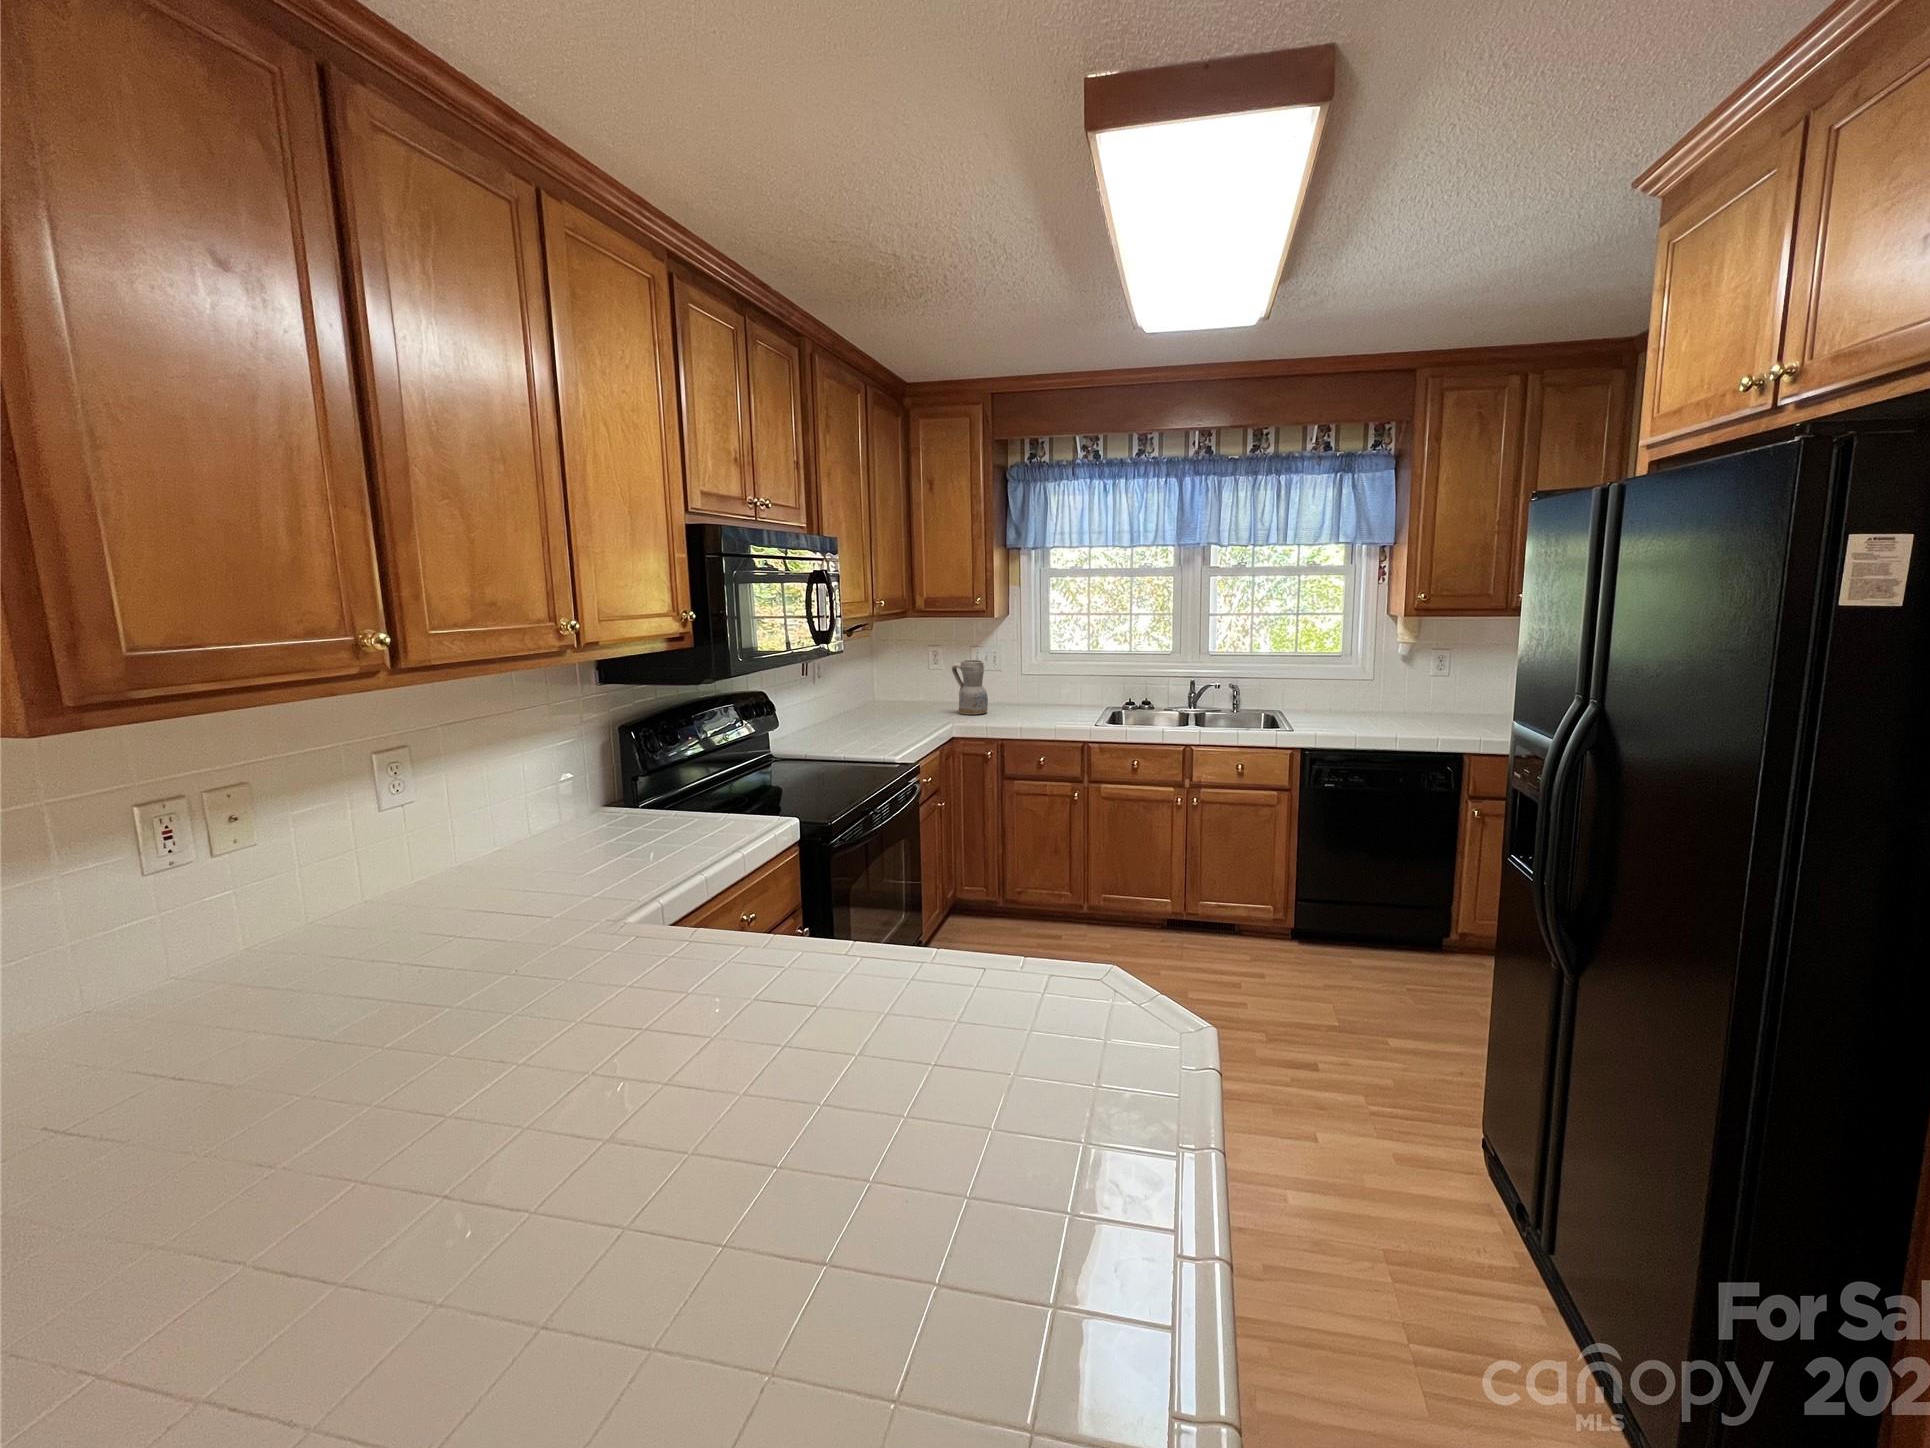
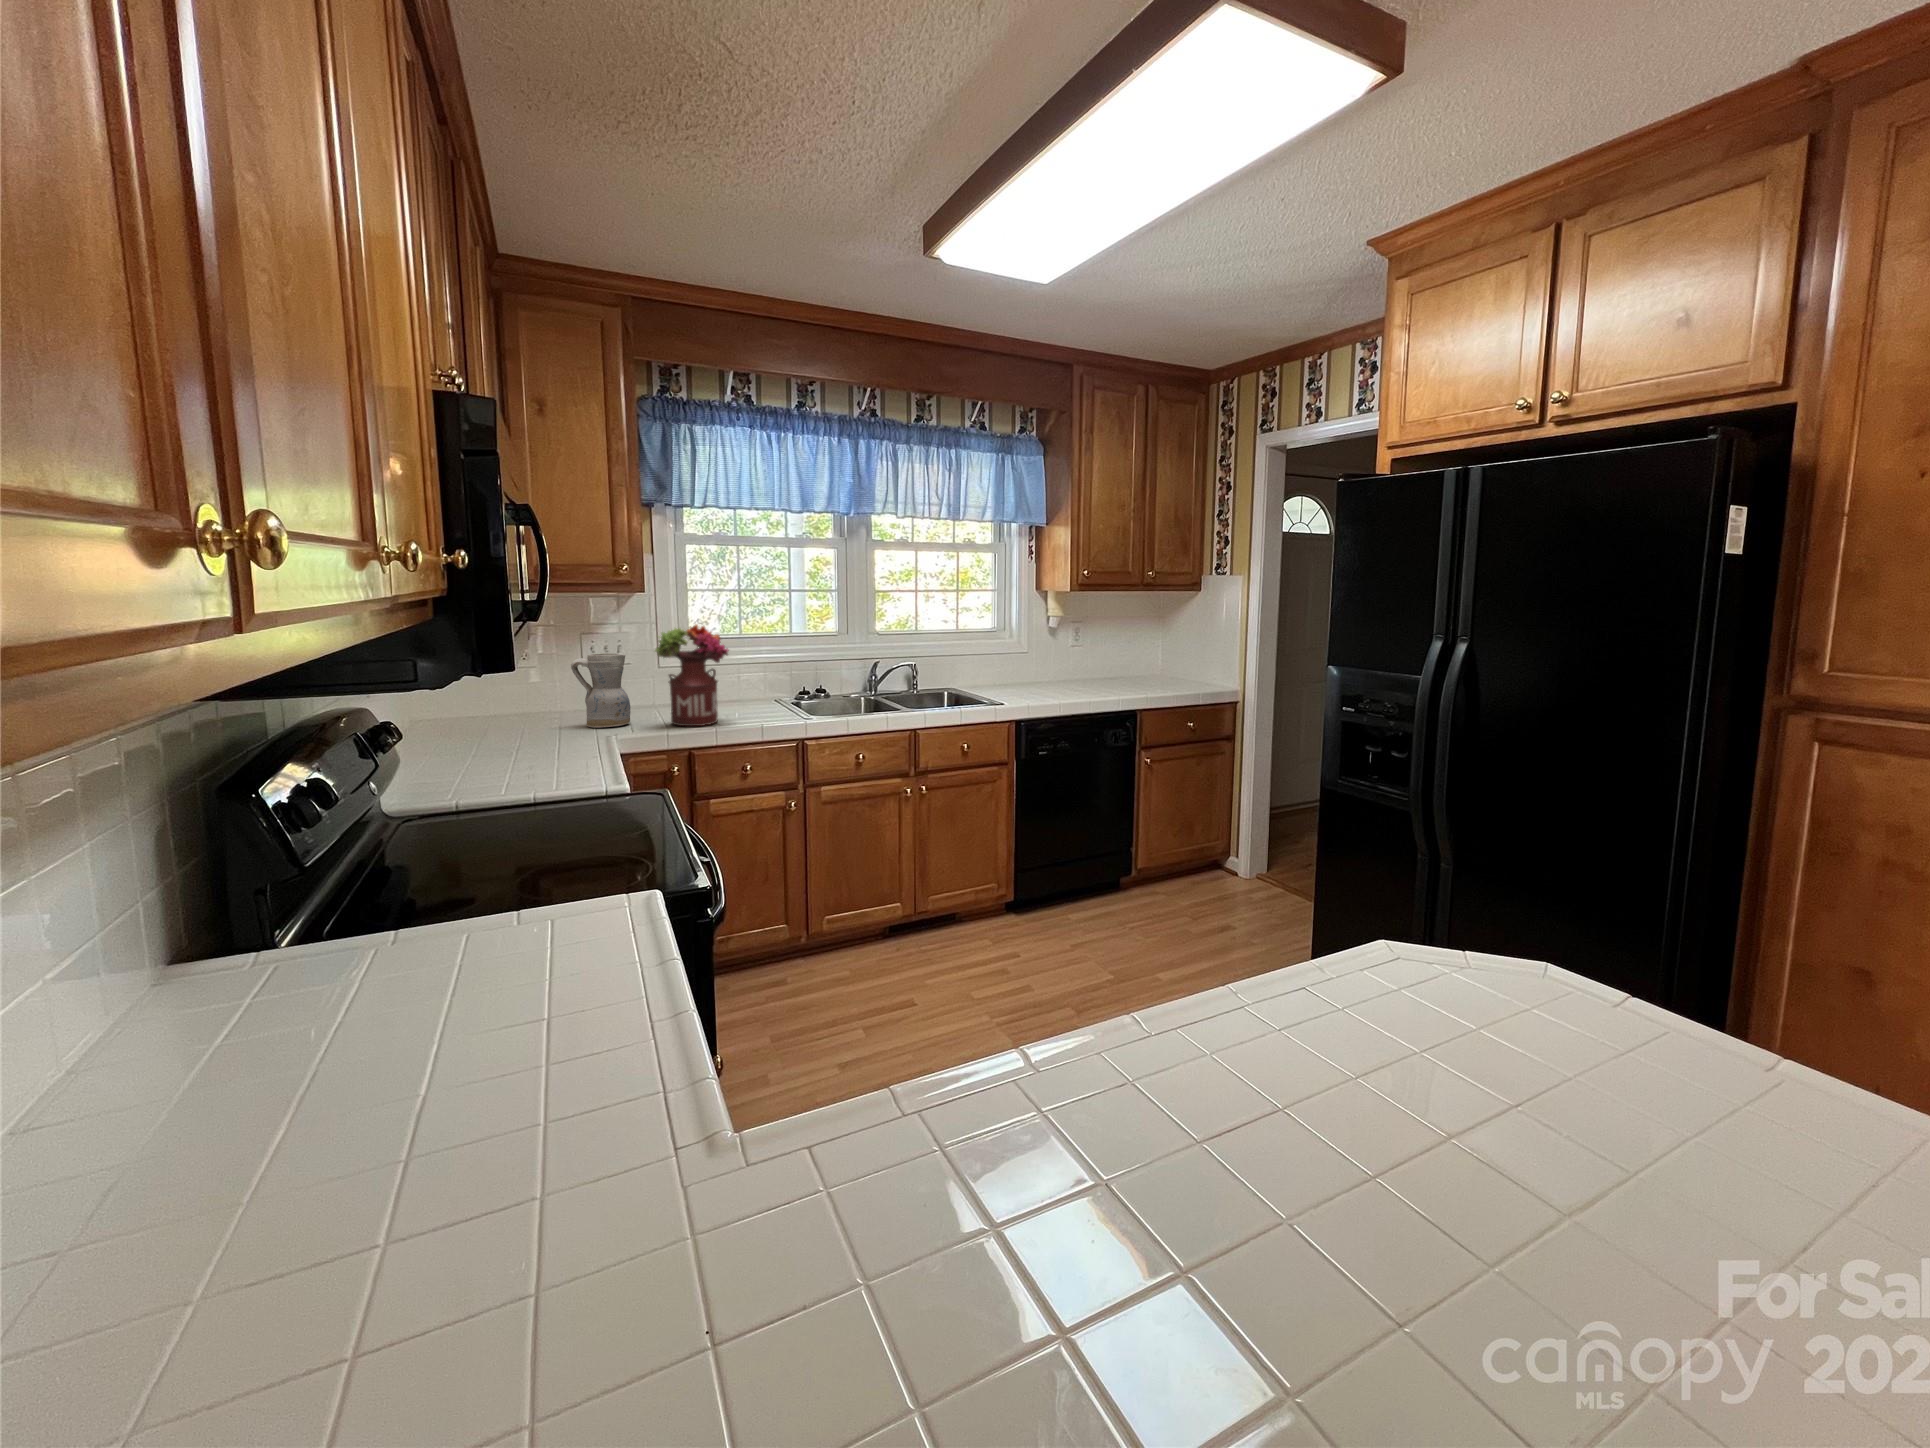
flower arrangement: none [995,642,1049,722] -> present [655,624,729,726]

